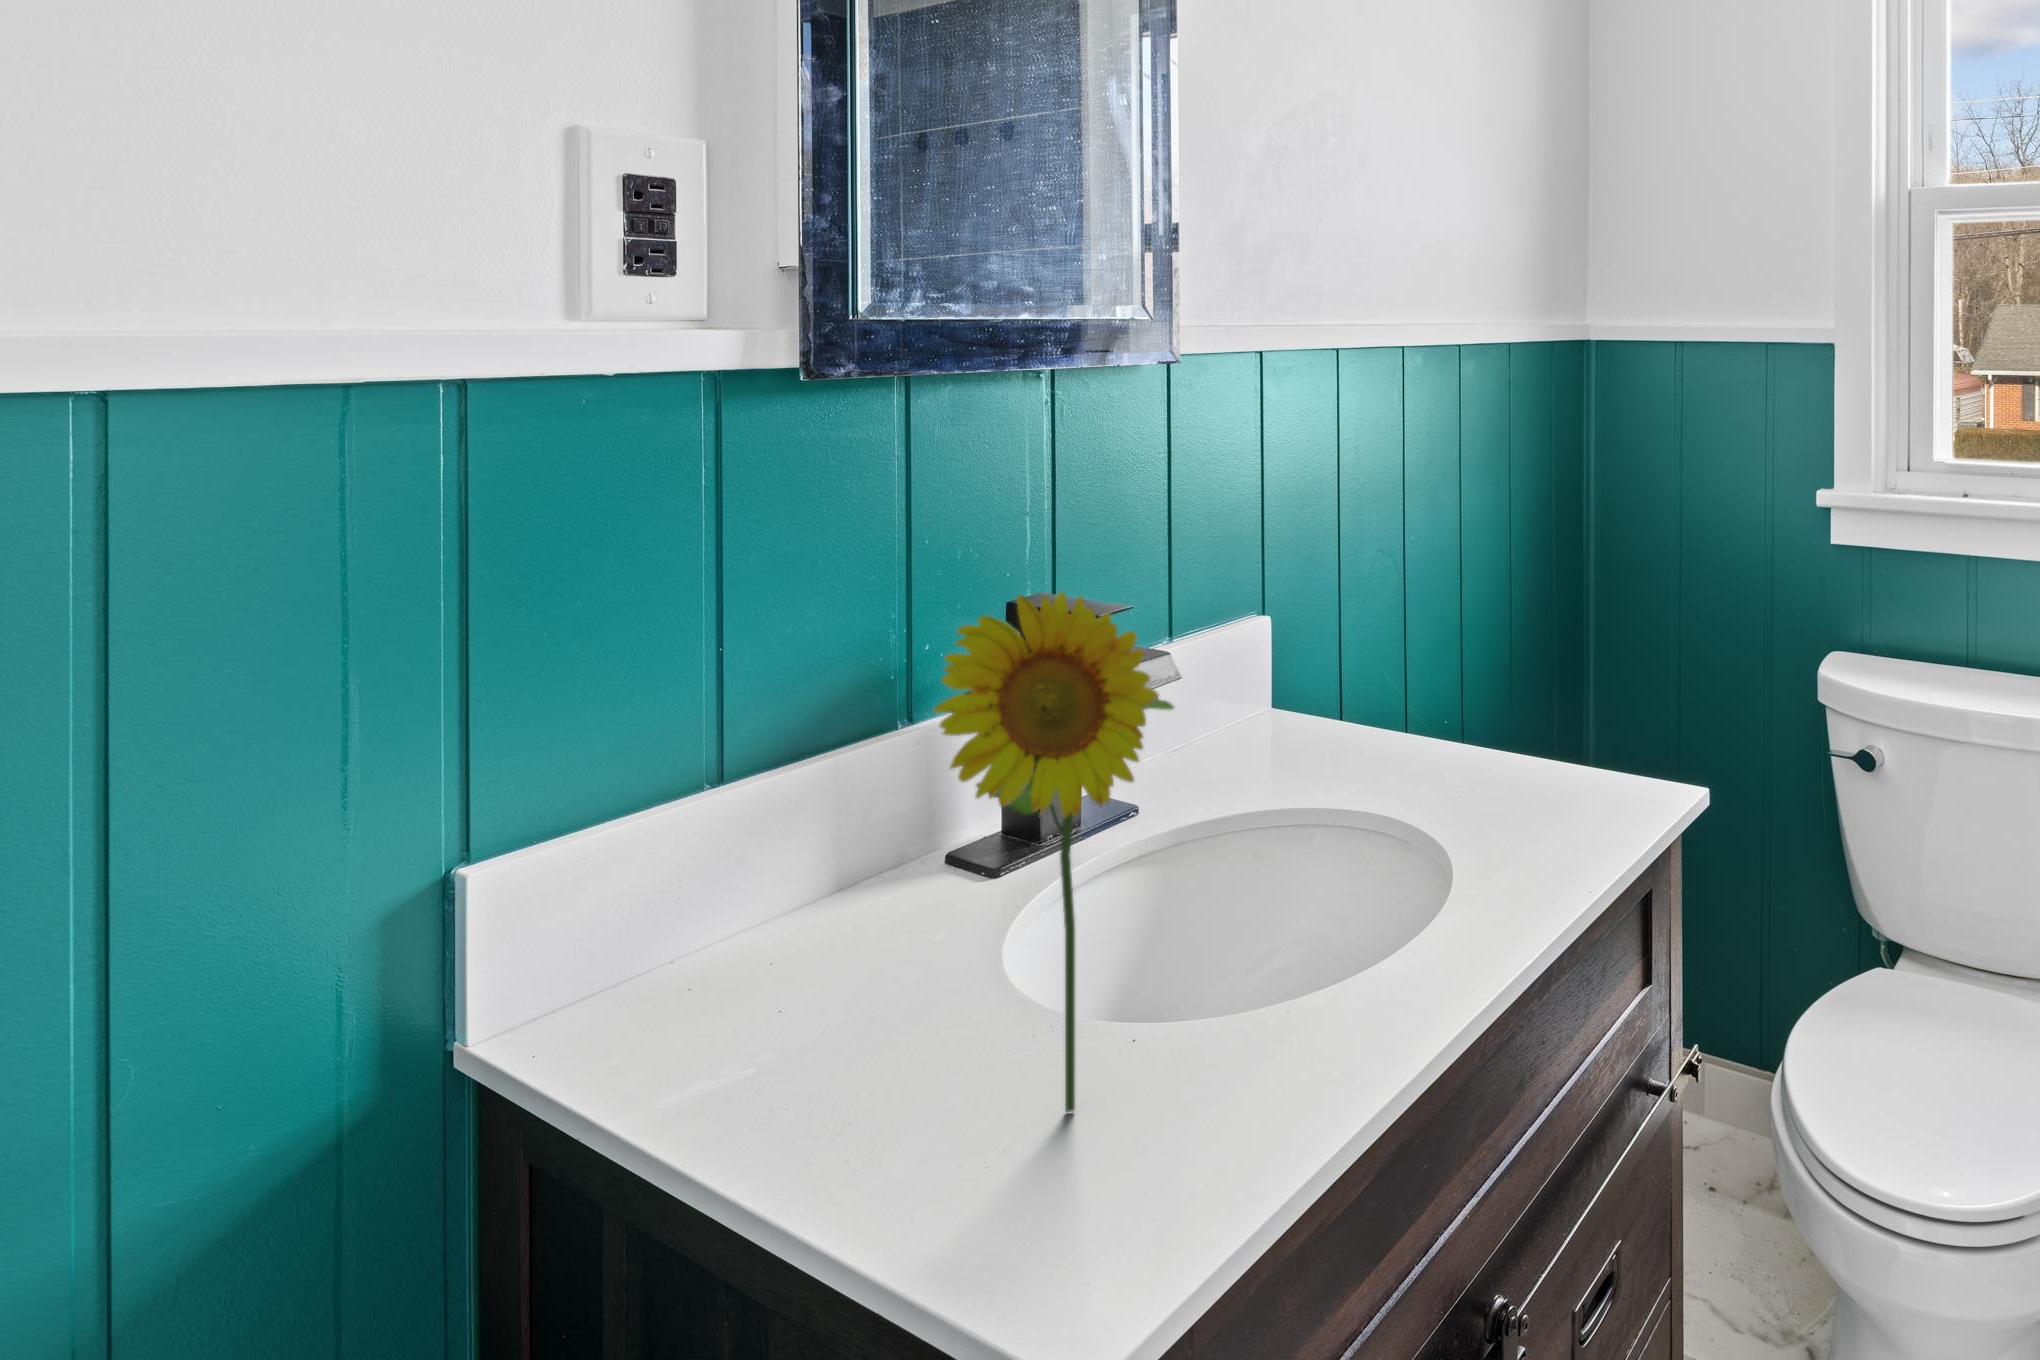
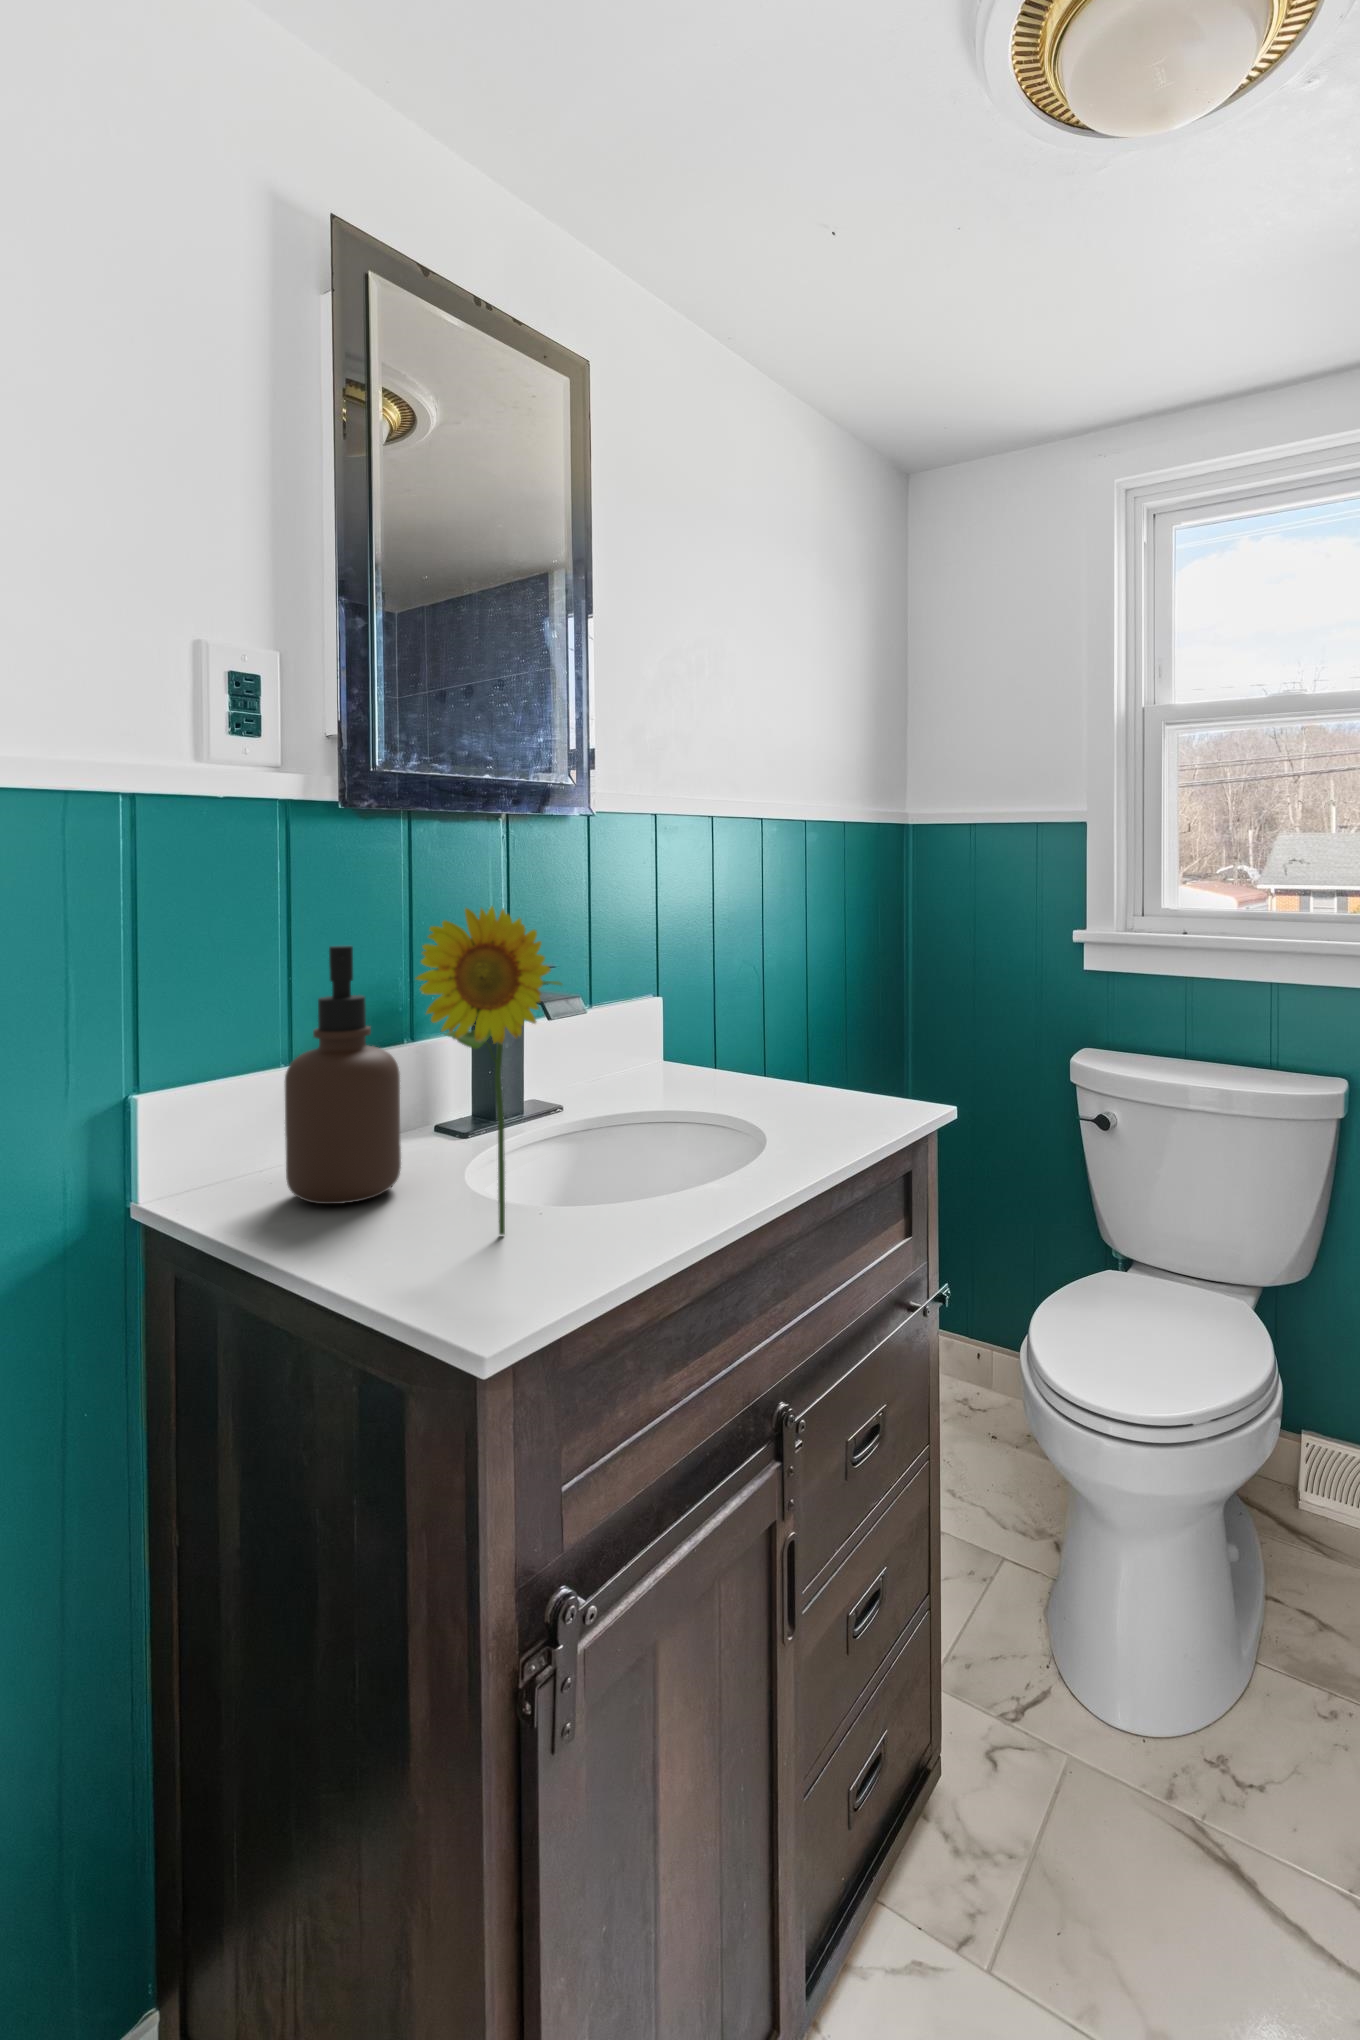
soap dispenser: none [709,619,897,1044] -> present [285,946,401,1204]

